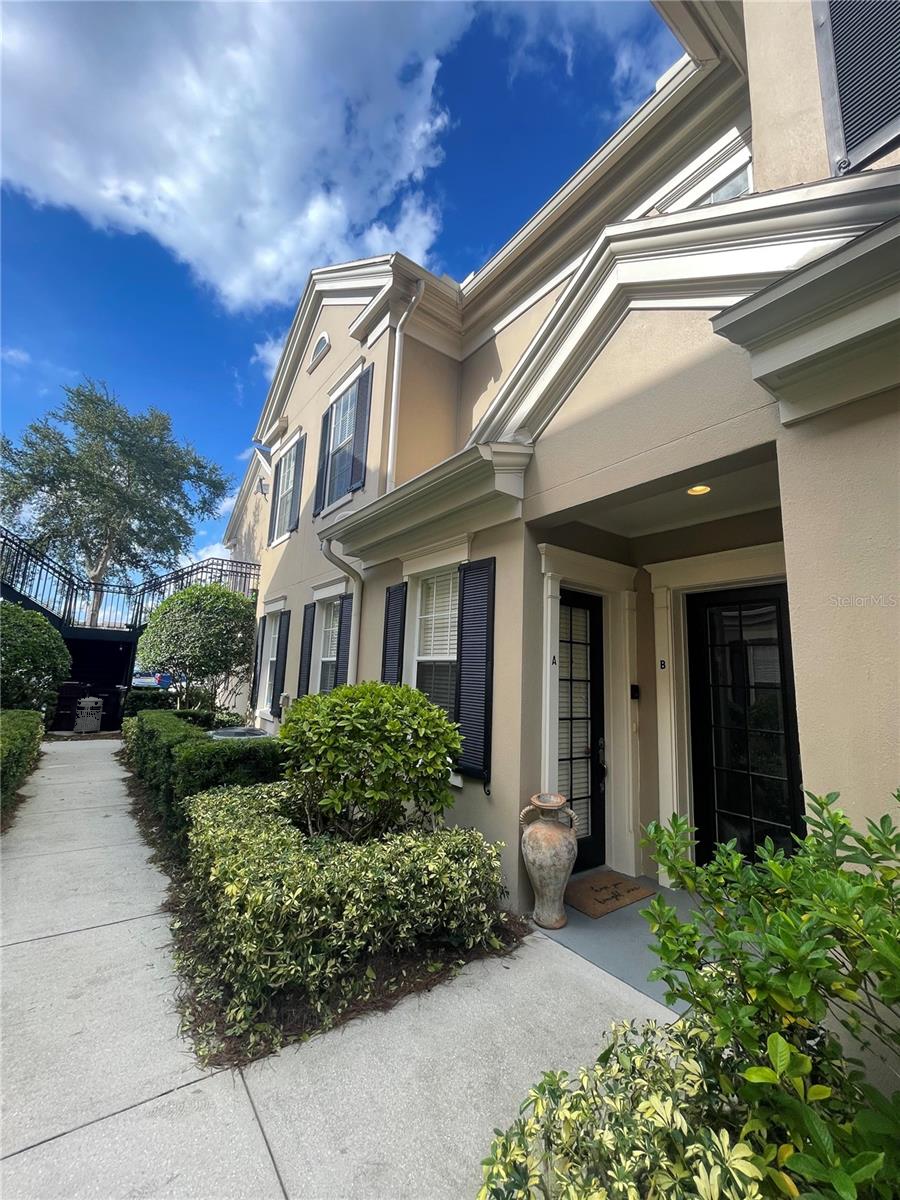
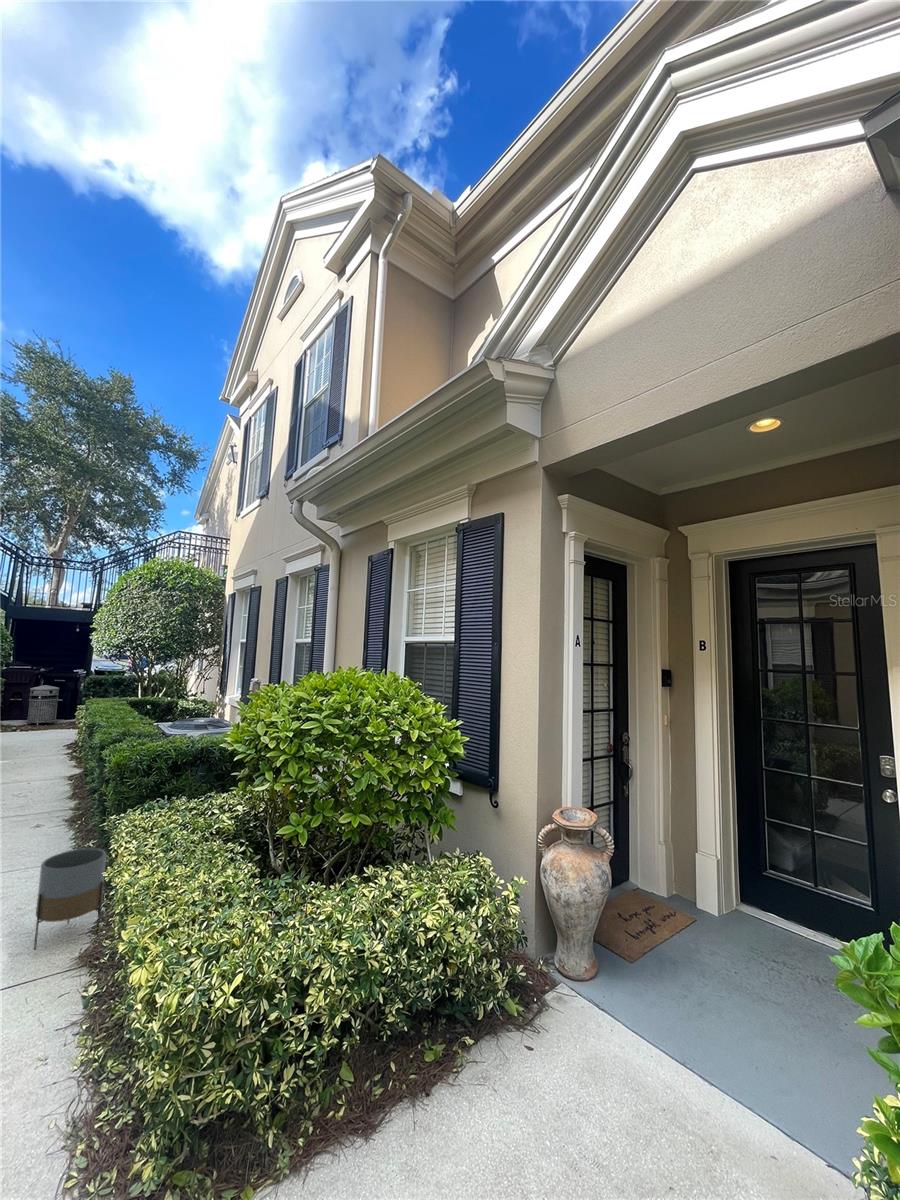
planter: none [125,823,178,900] -> present [34,848,106,950]

